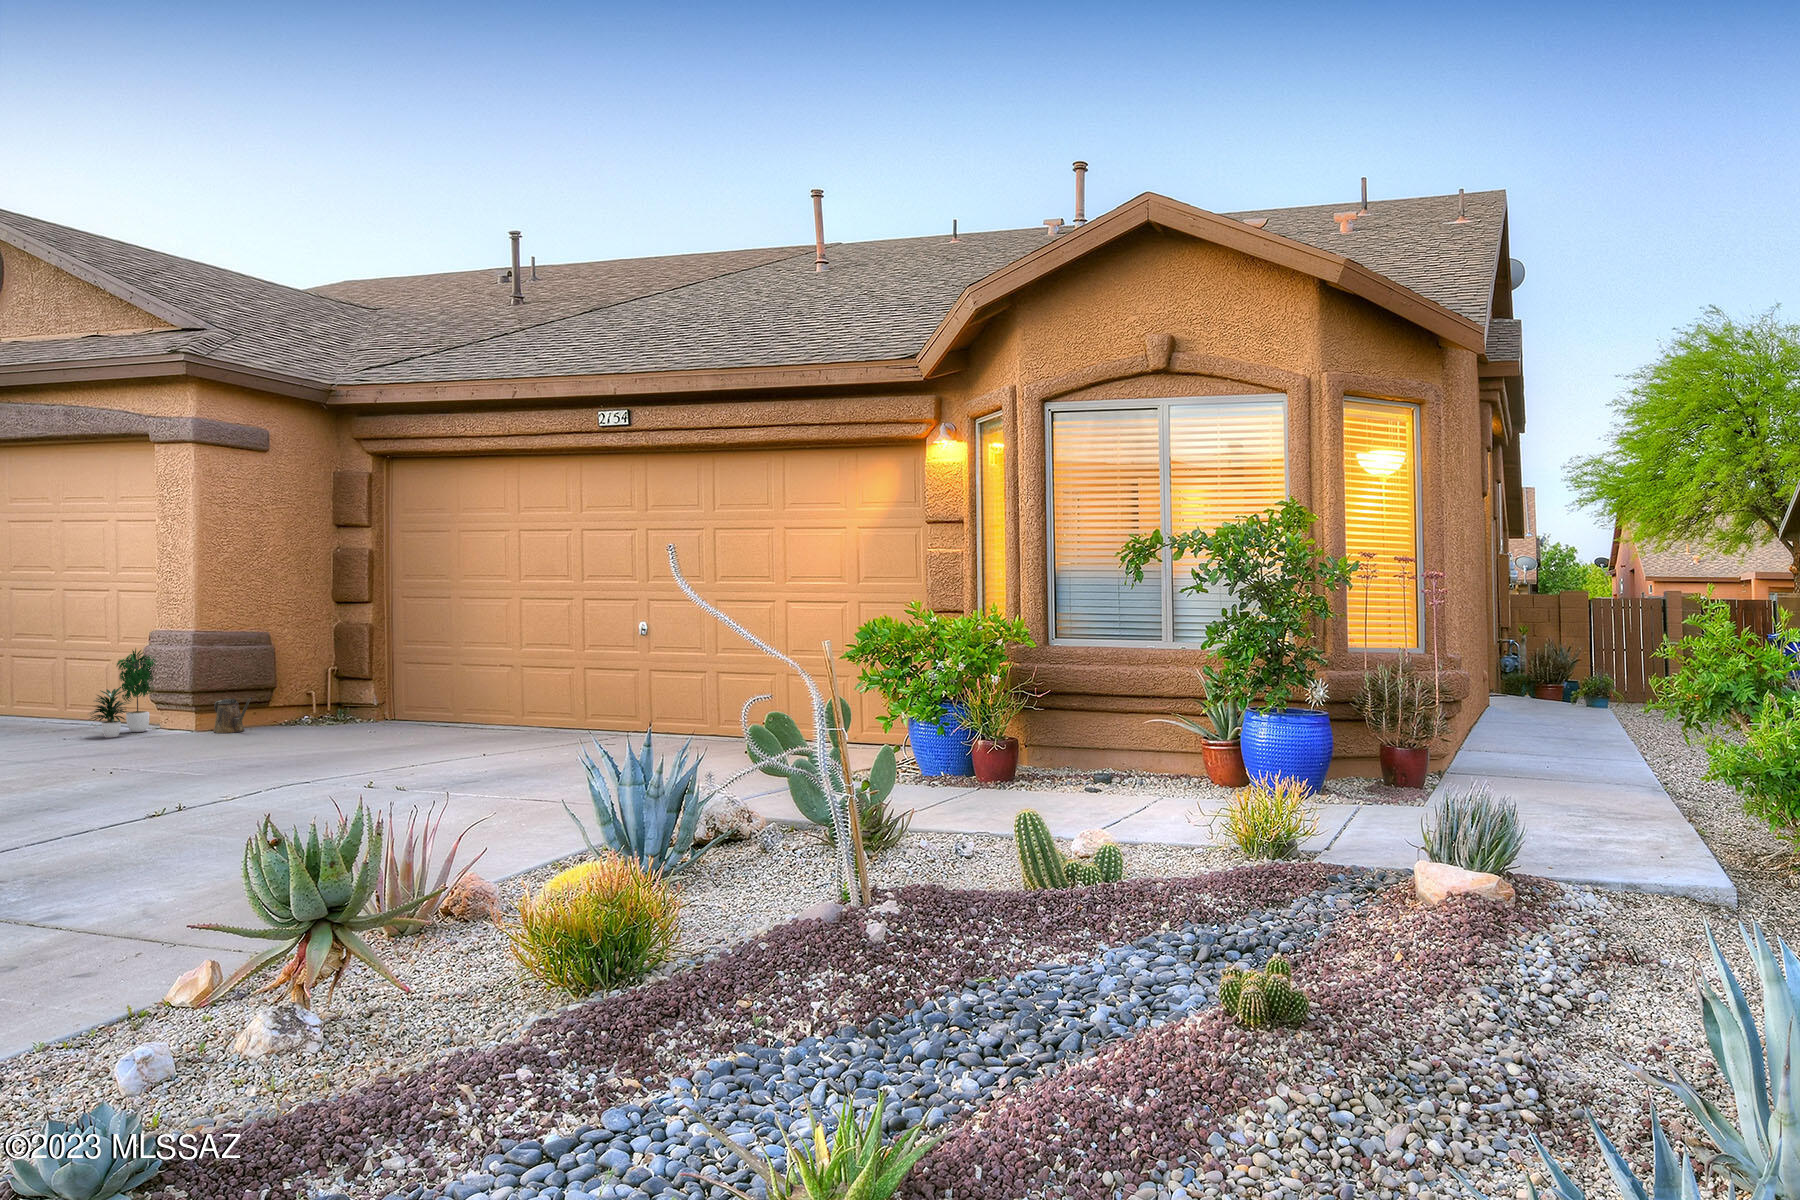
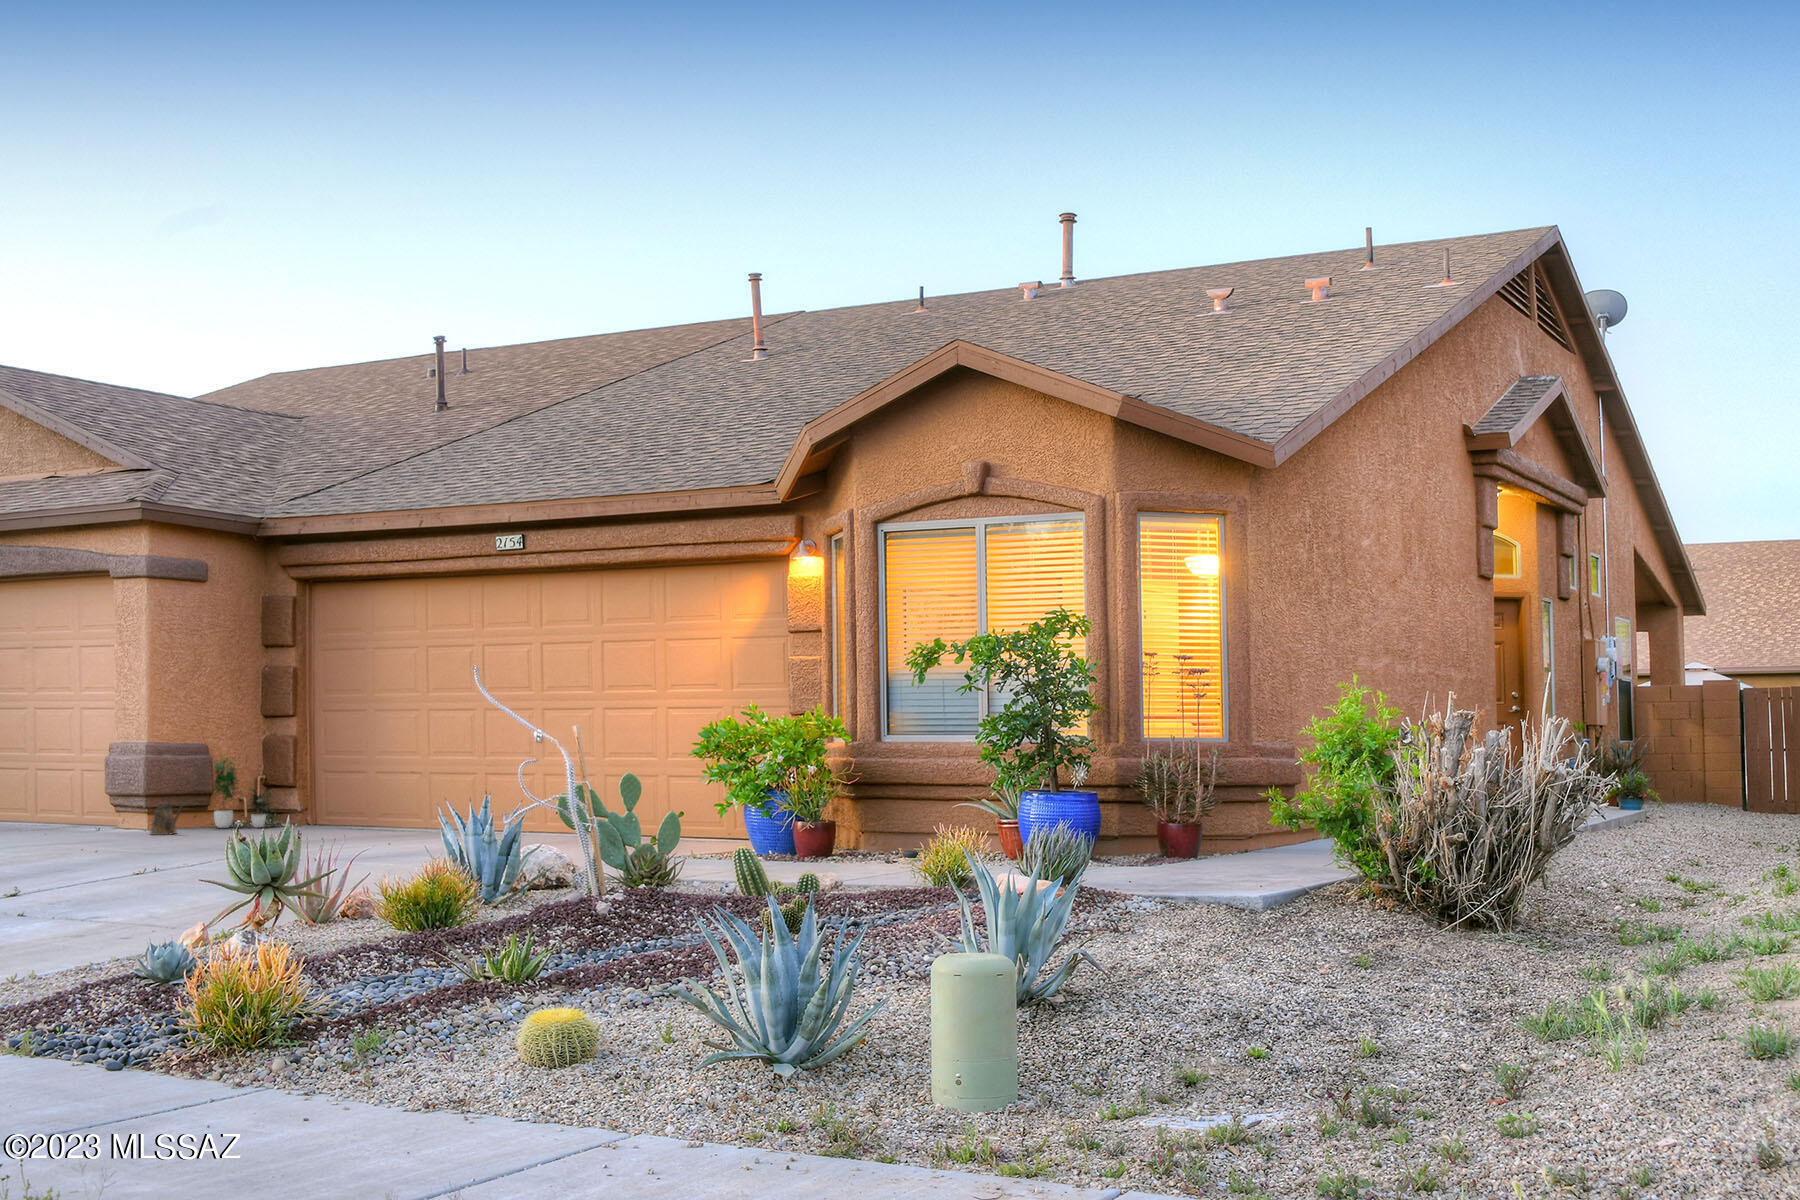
potted plant: present [89,648,157,738] -> present [212,755,271,828]

